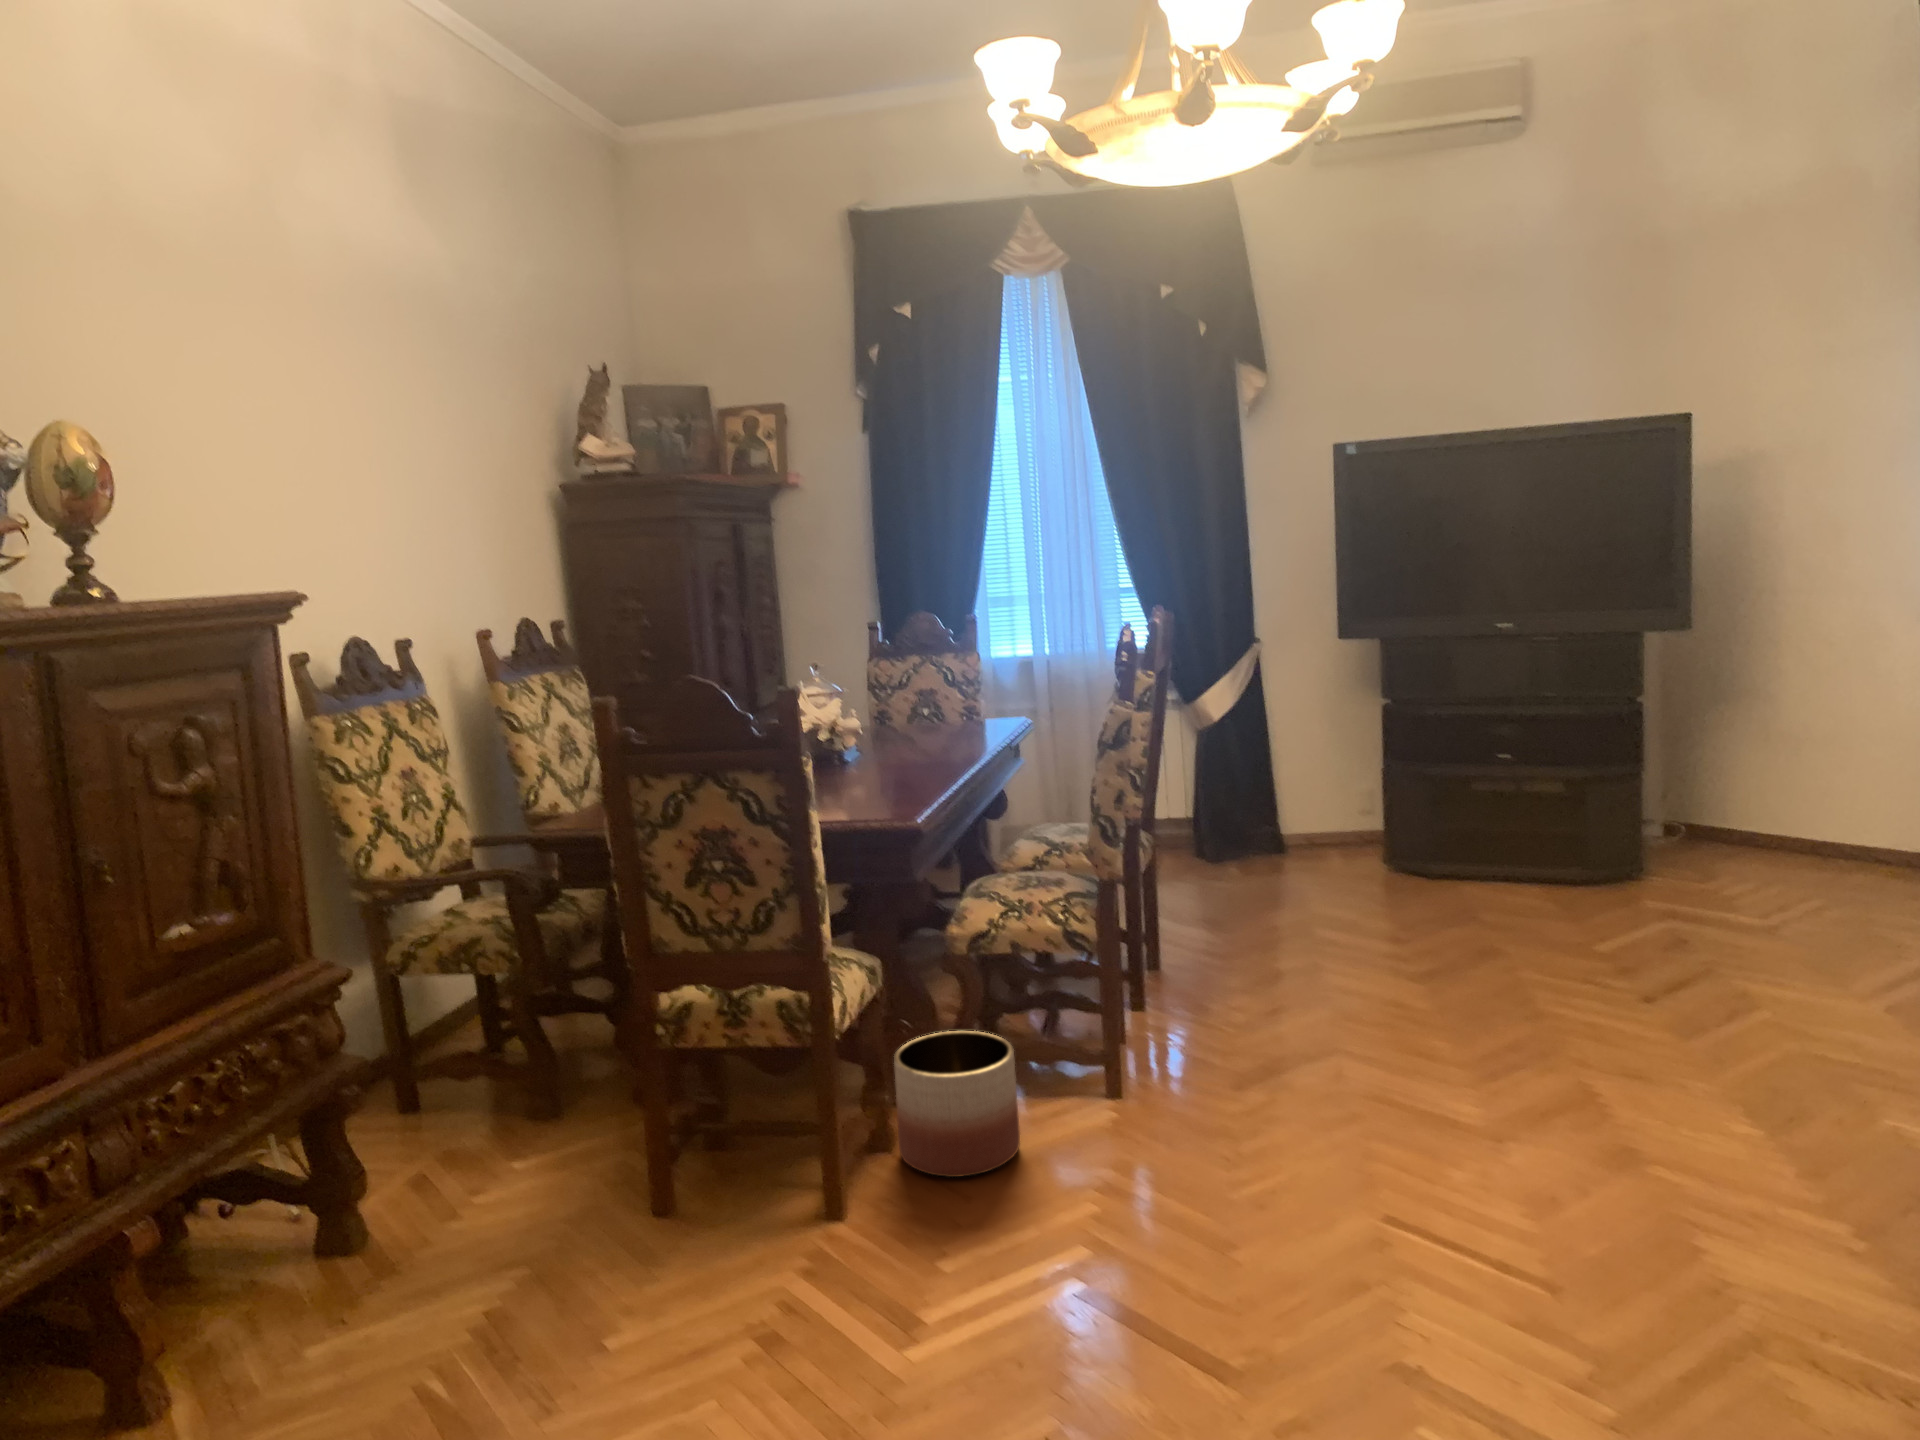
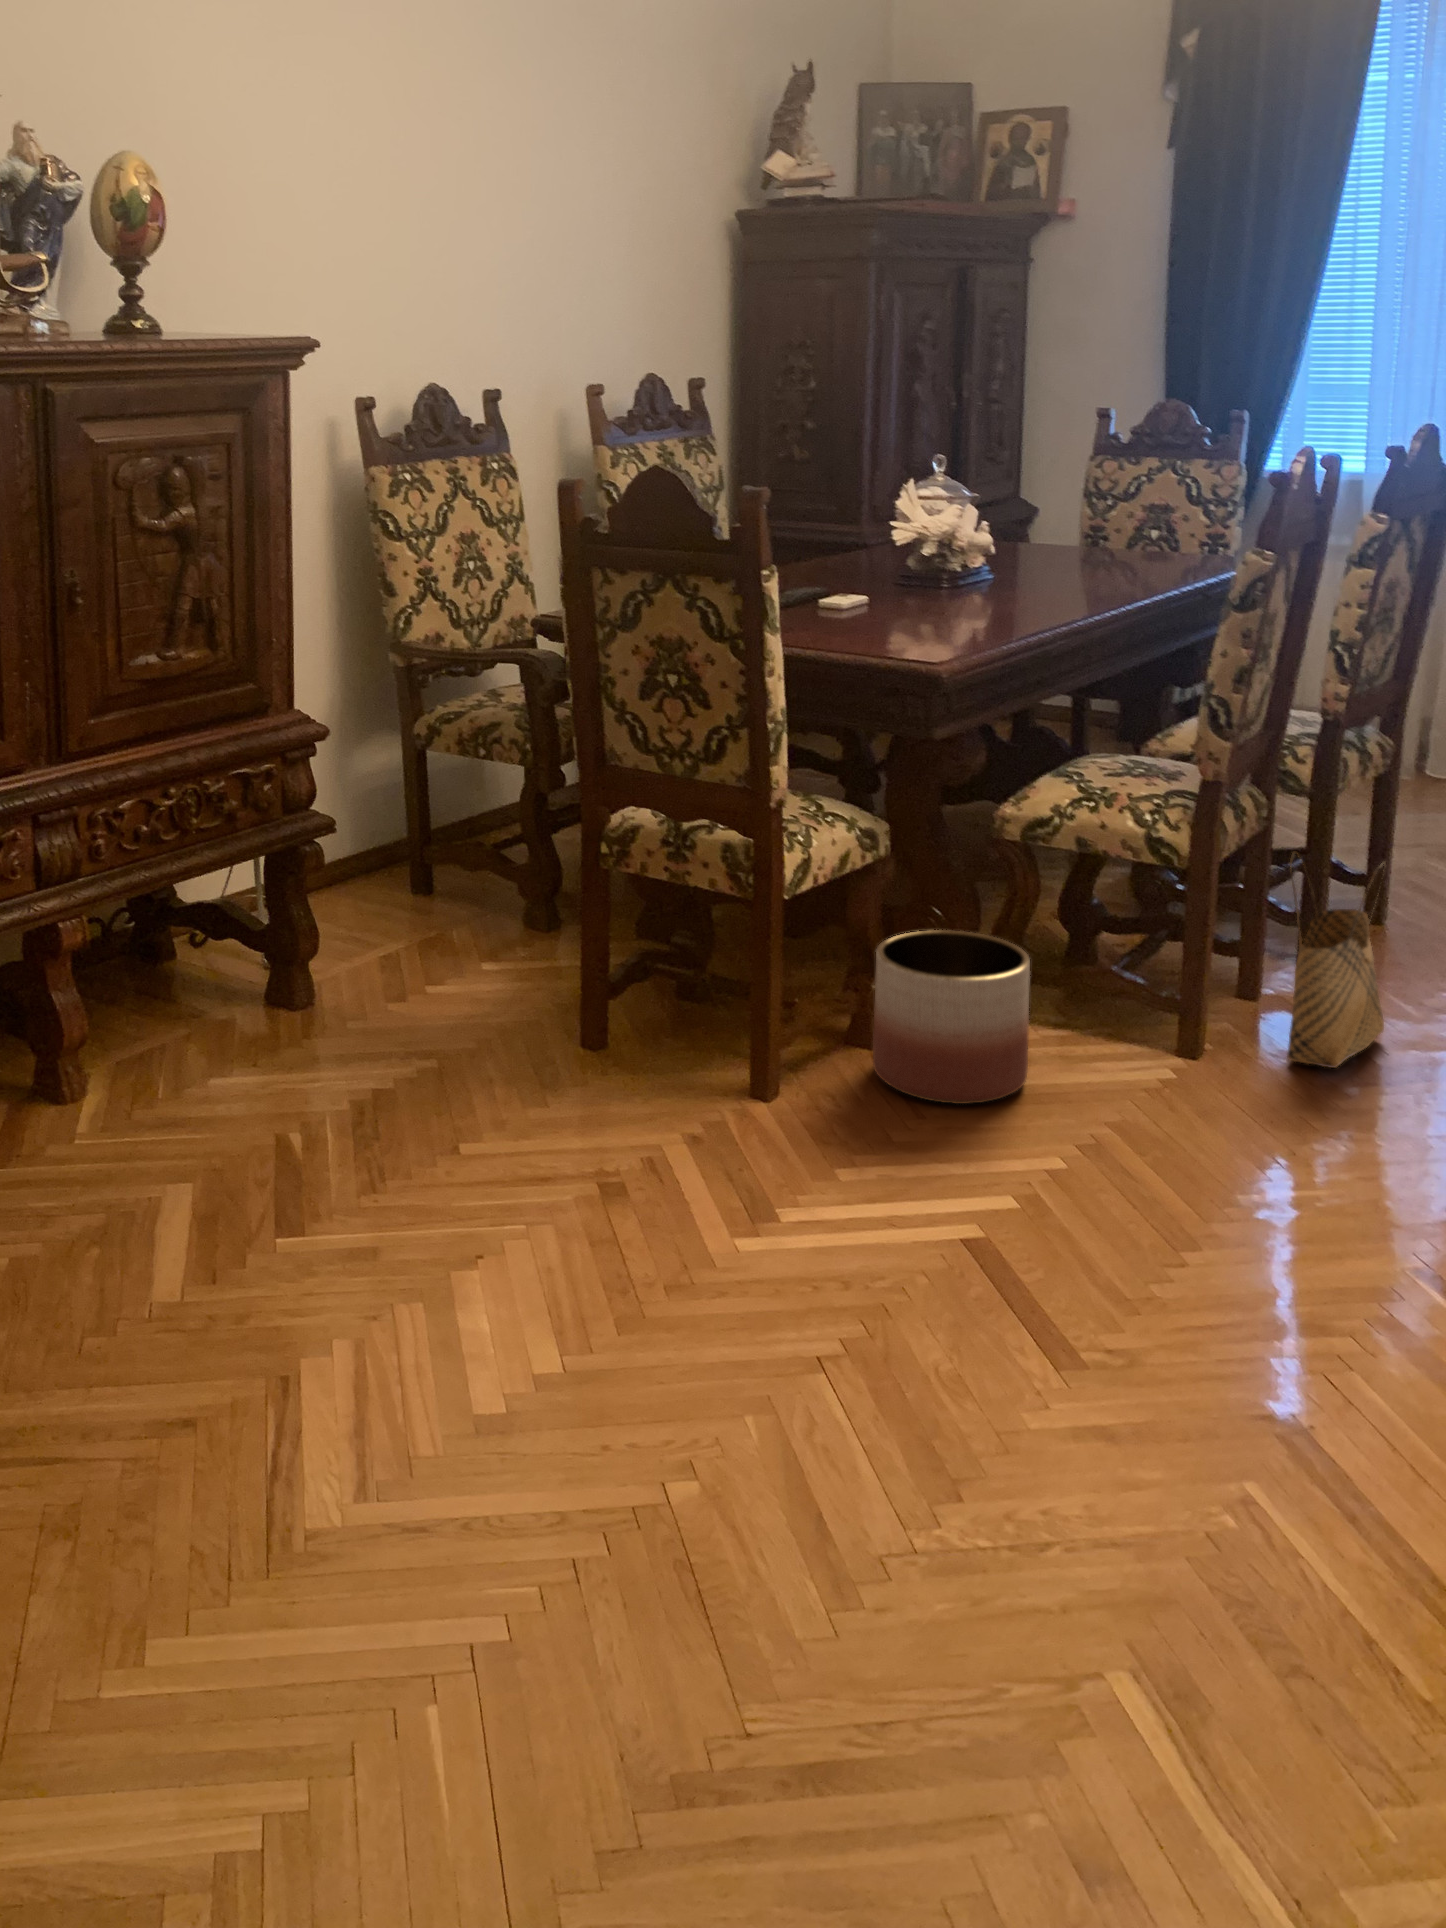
woven basket: none [1140,915,1205,1072] -> present [1287,851,1385,1068]

